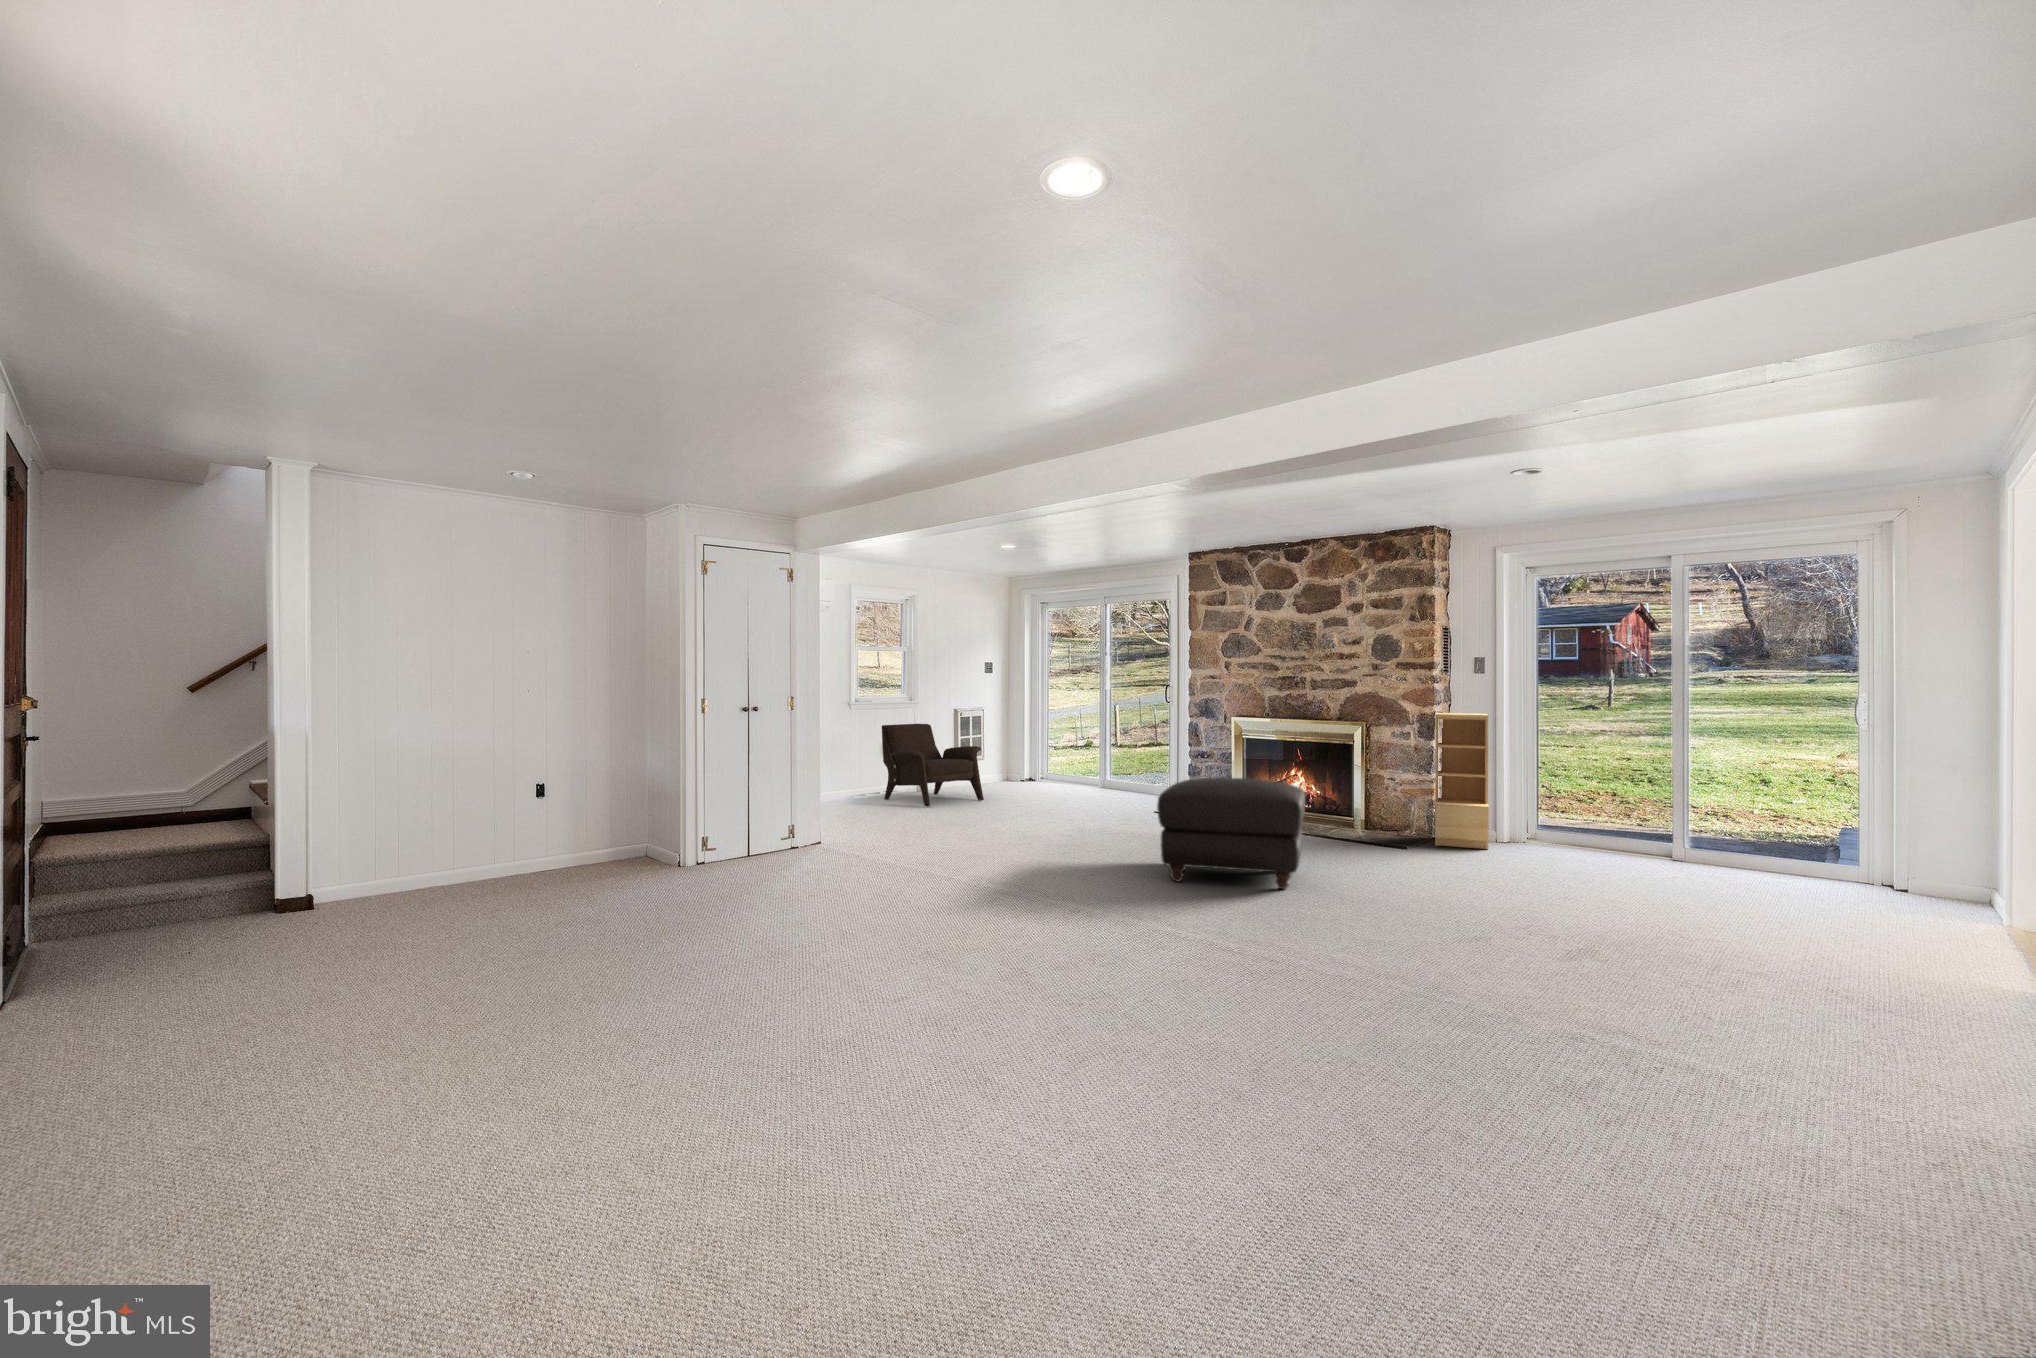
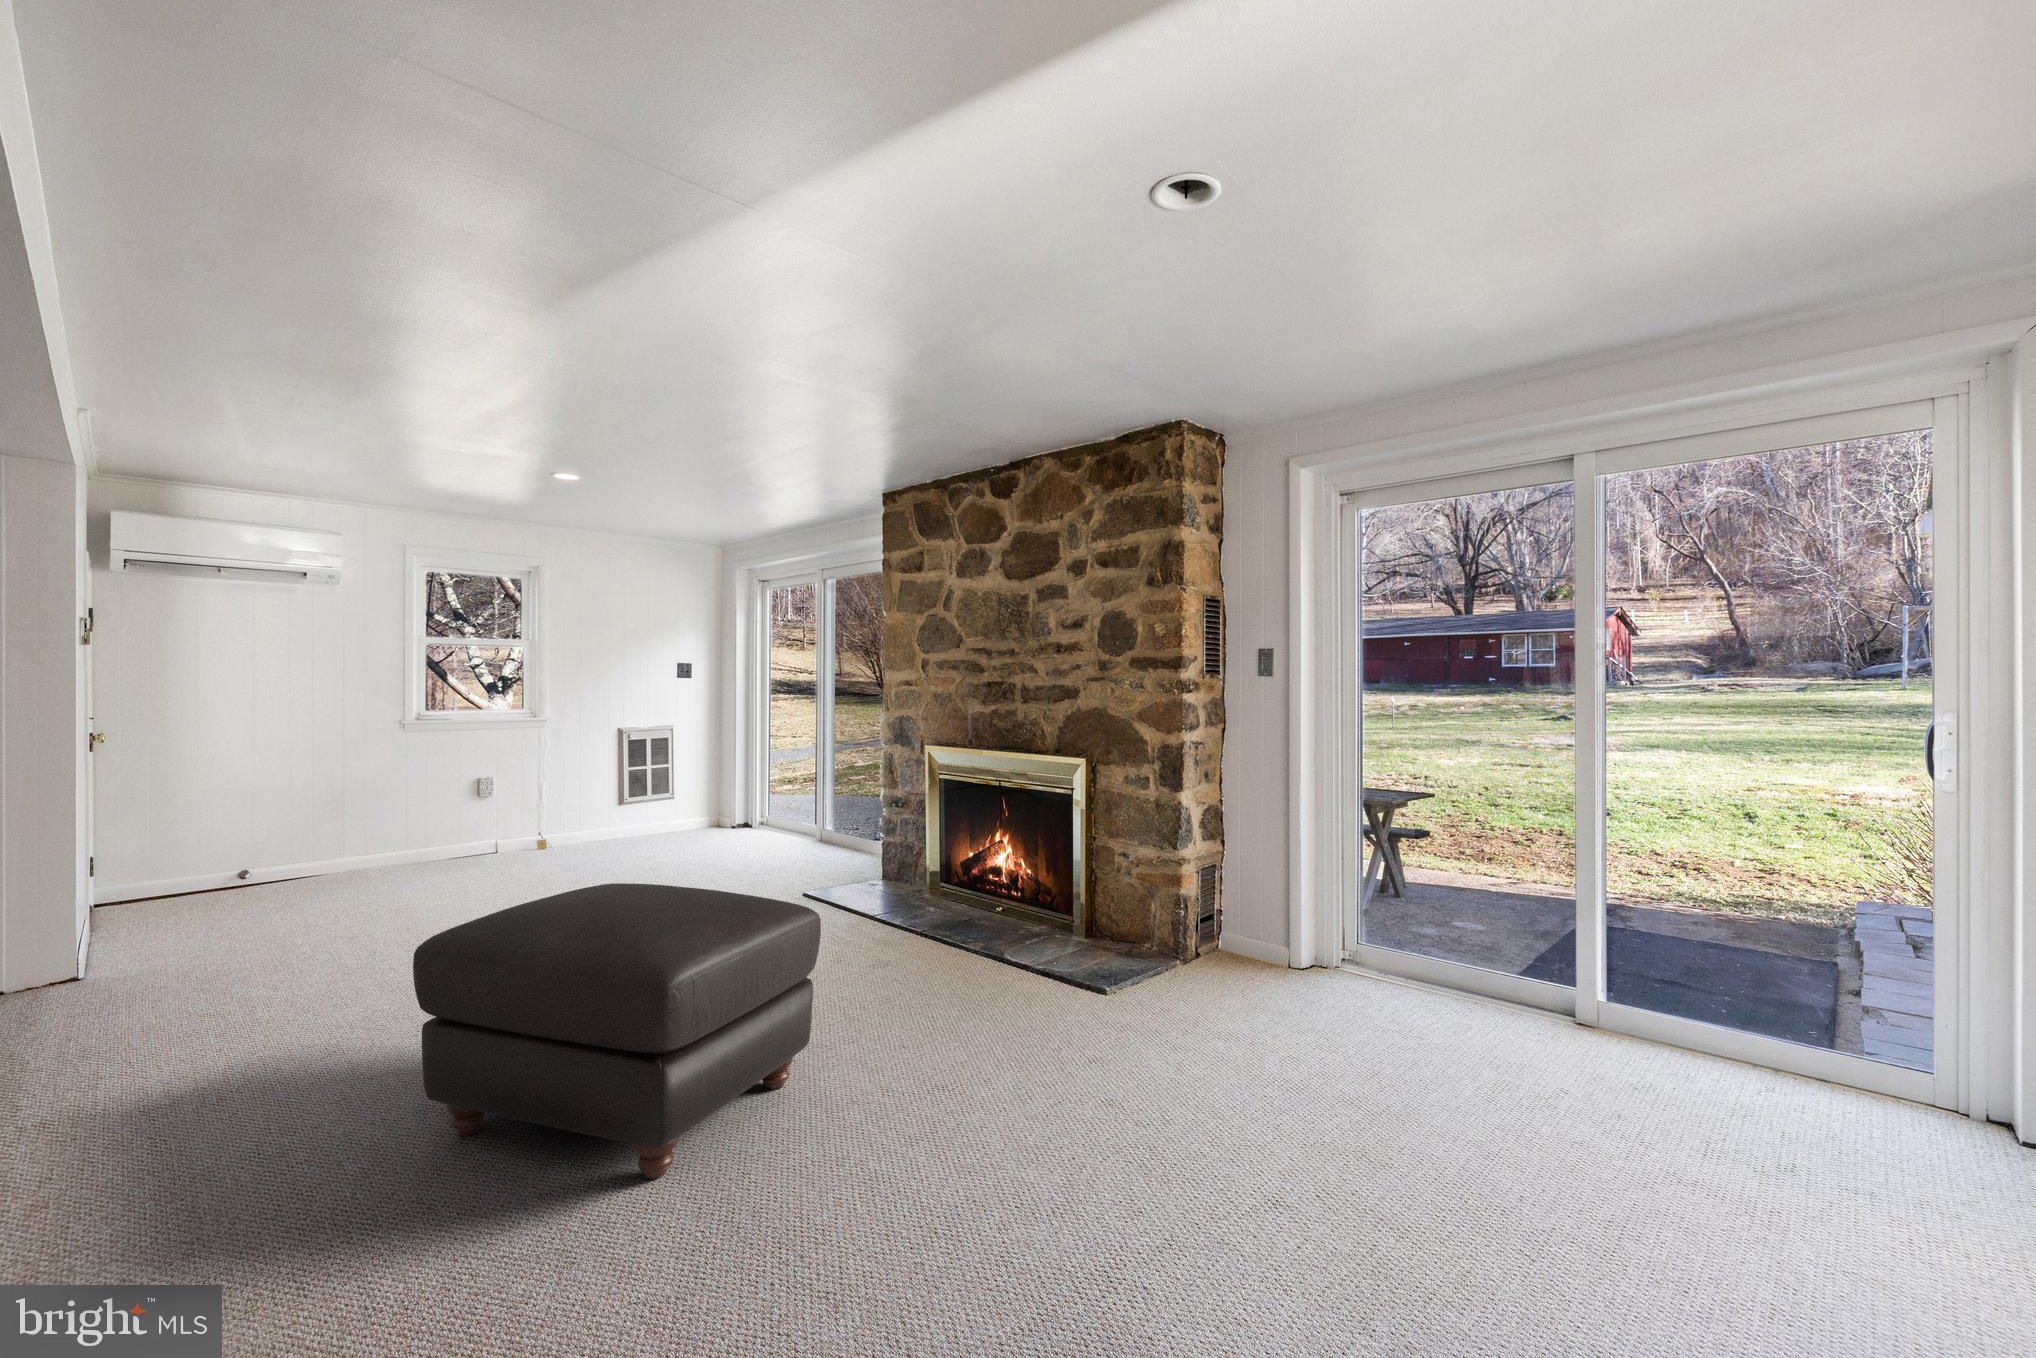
bookshelf: present [1435,713,1489,849] -> none [1167,744,1274,1002]
armchair: present [882,724,984,807] -> none [453,749,610,877]

